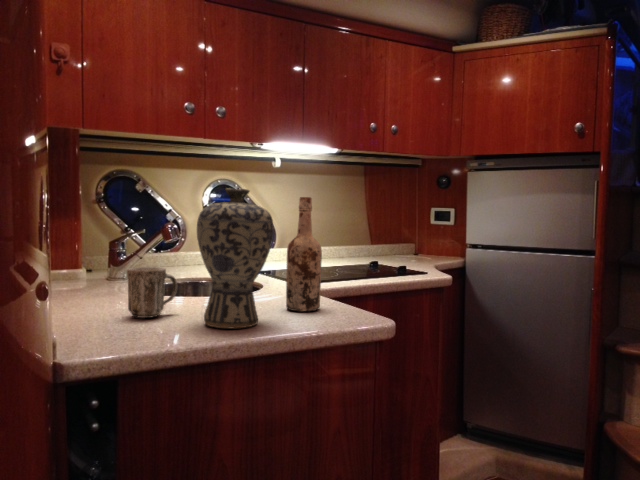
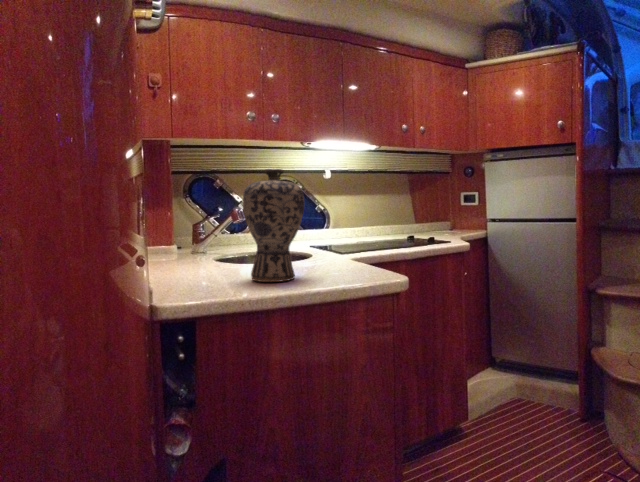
wine bottle: present [286,197,322,311] -> none [321,177,350,270]
mug: present [127,267,178,318] -> none [194,238,234,277]

